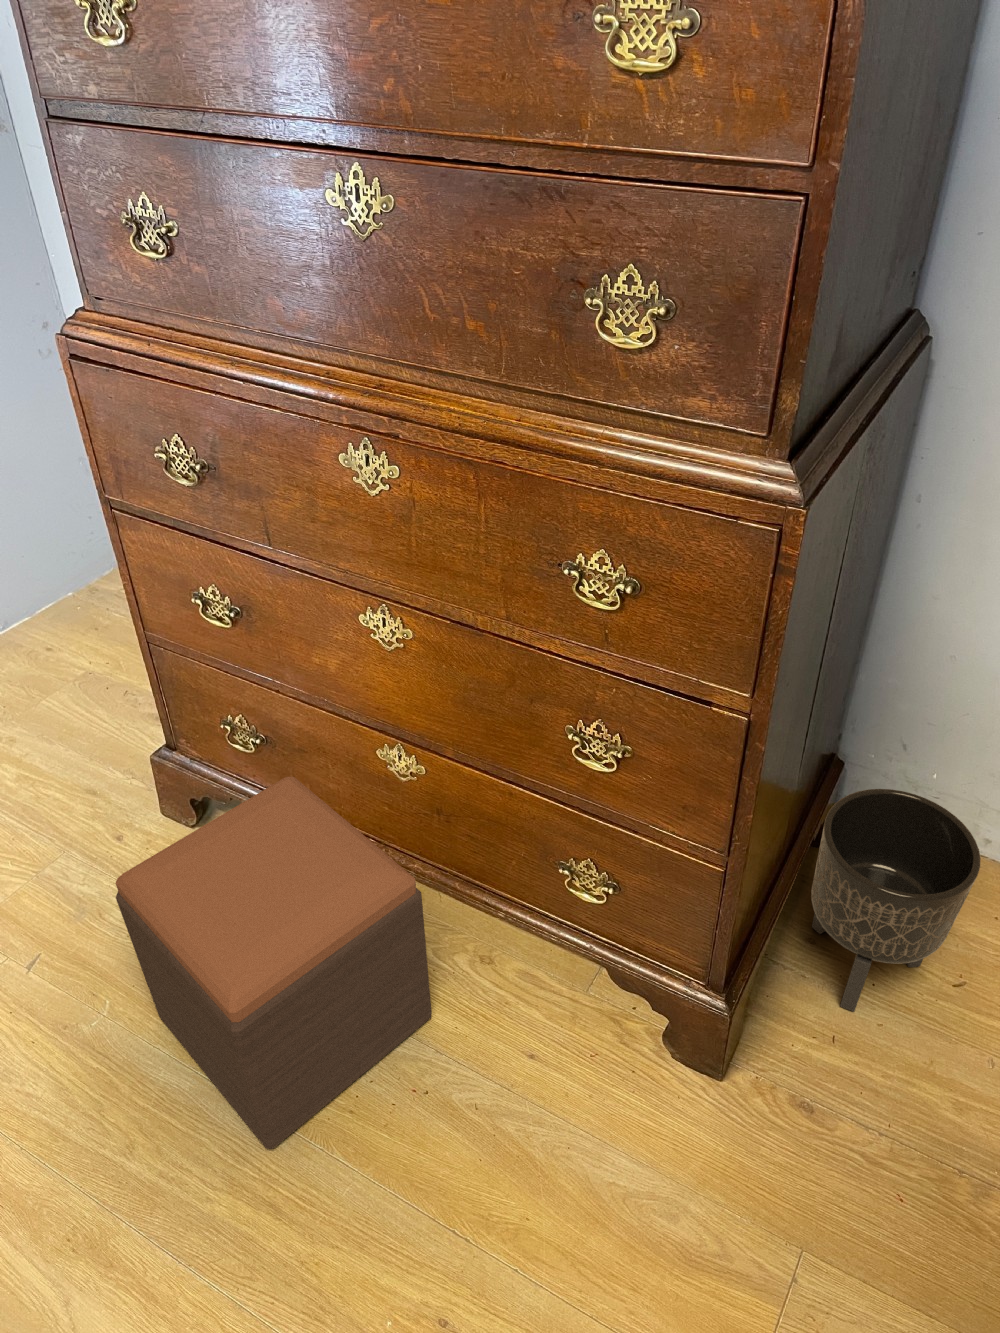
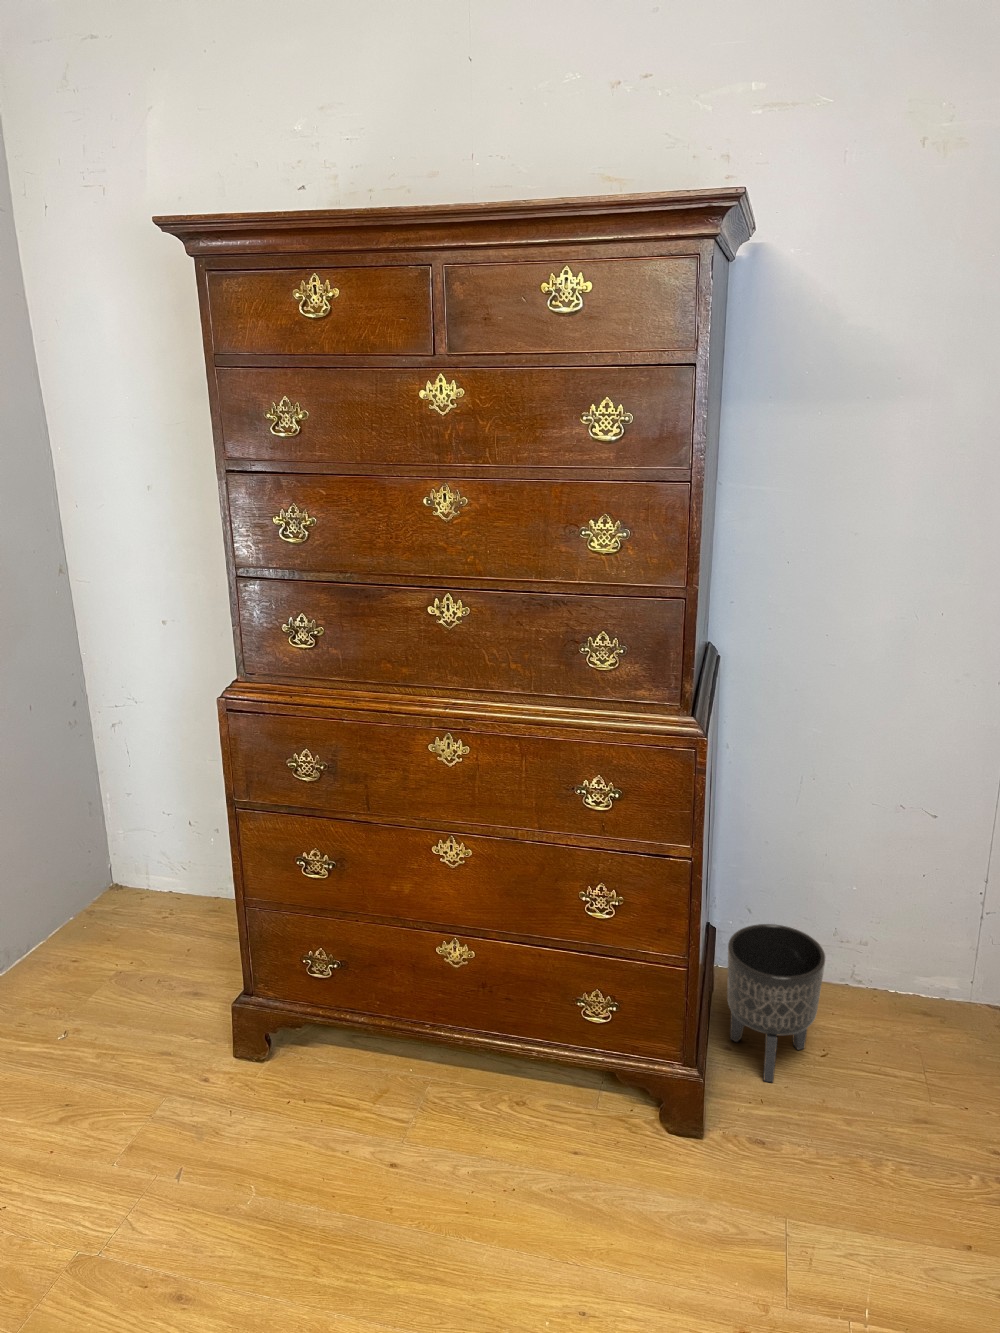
footstool: present [115,777,432,1149] -> none [286,977,498,1246]

